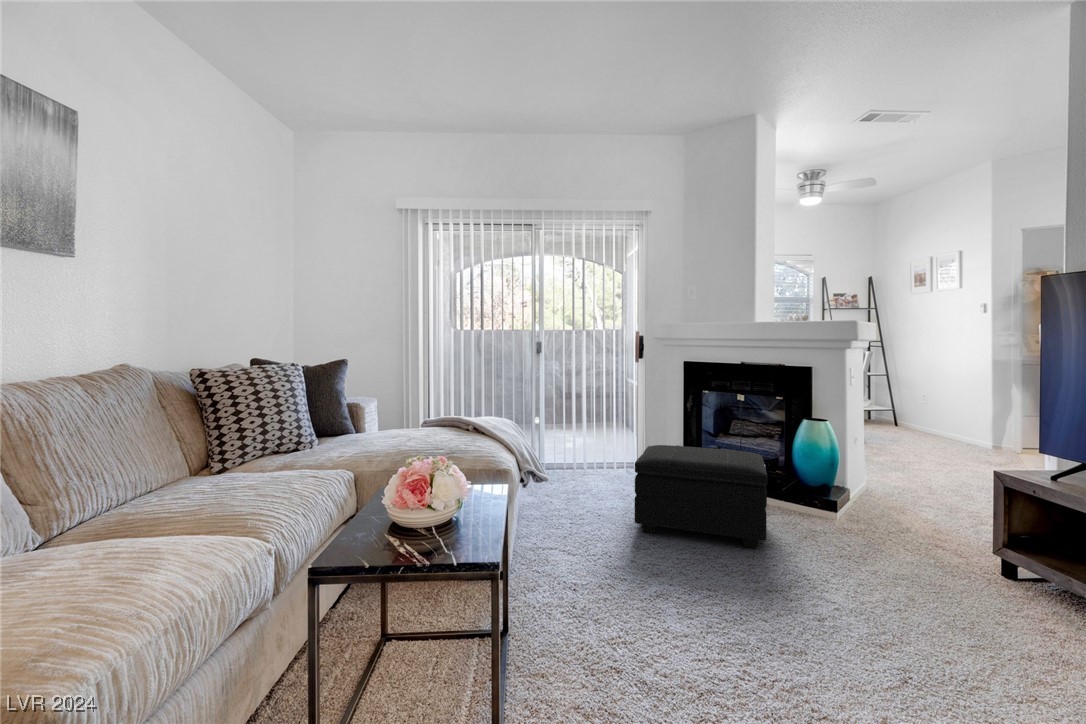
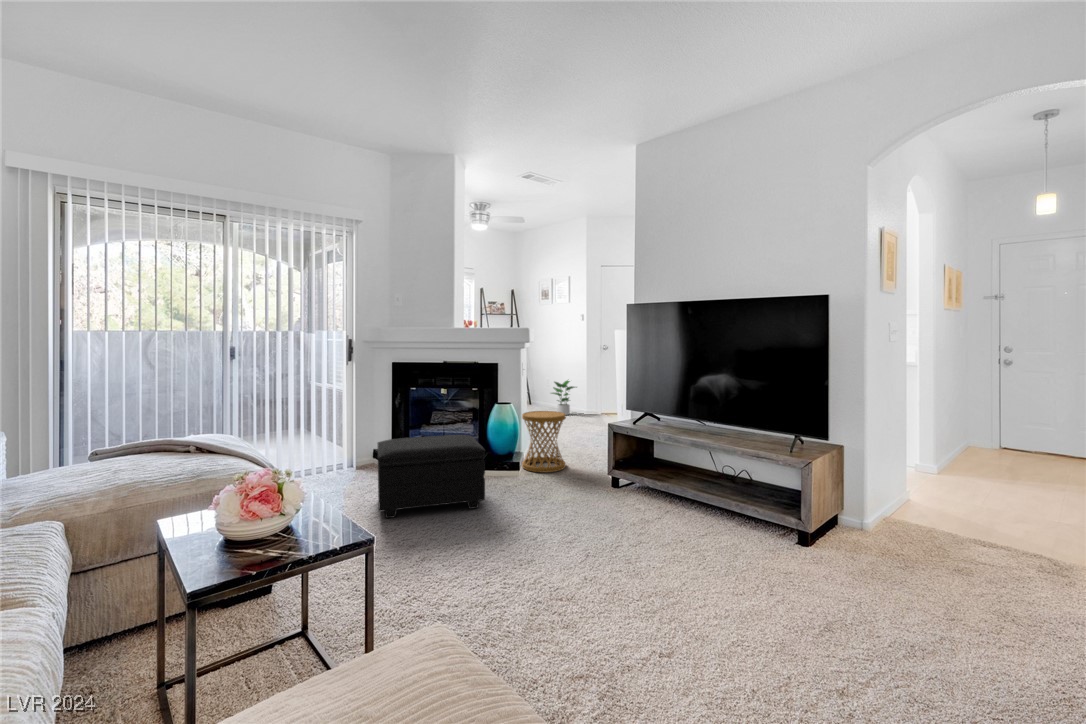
potted plant: none [921,394,976,446] -> present [552,380,575,415]
side table: none [846,433,924,525] -> present [522,411,566,472]

